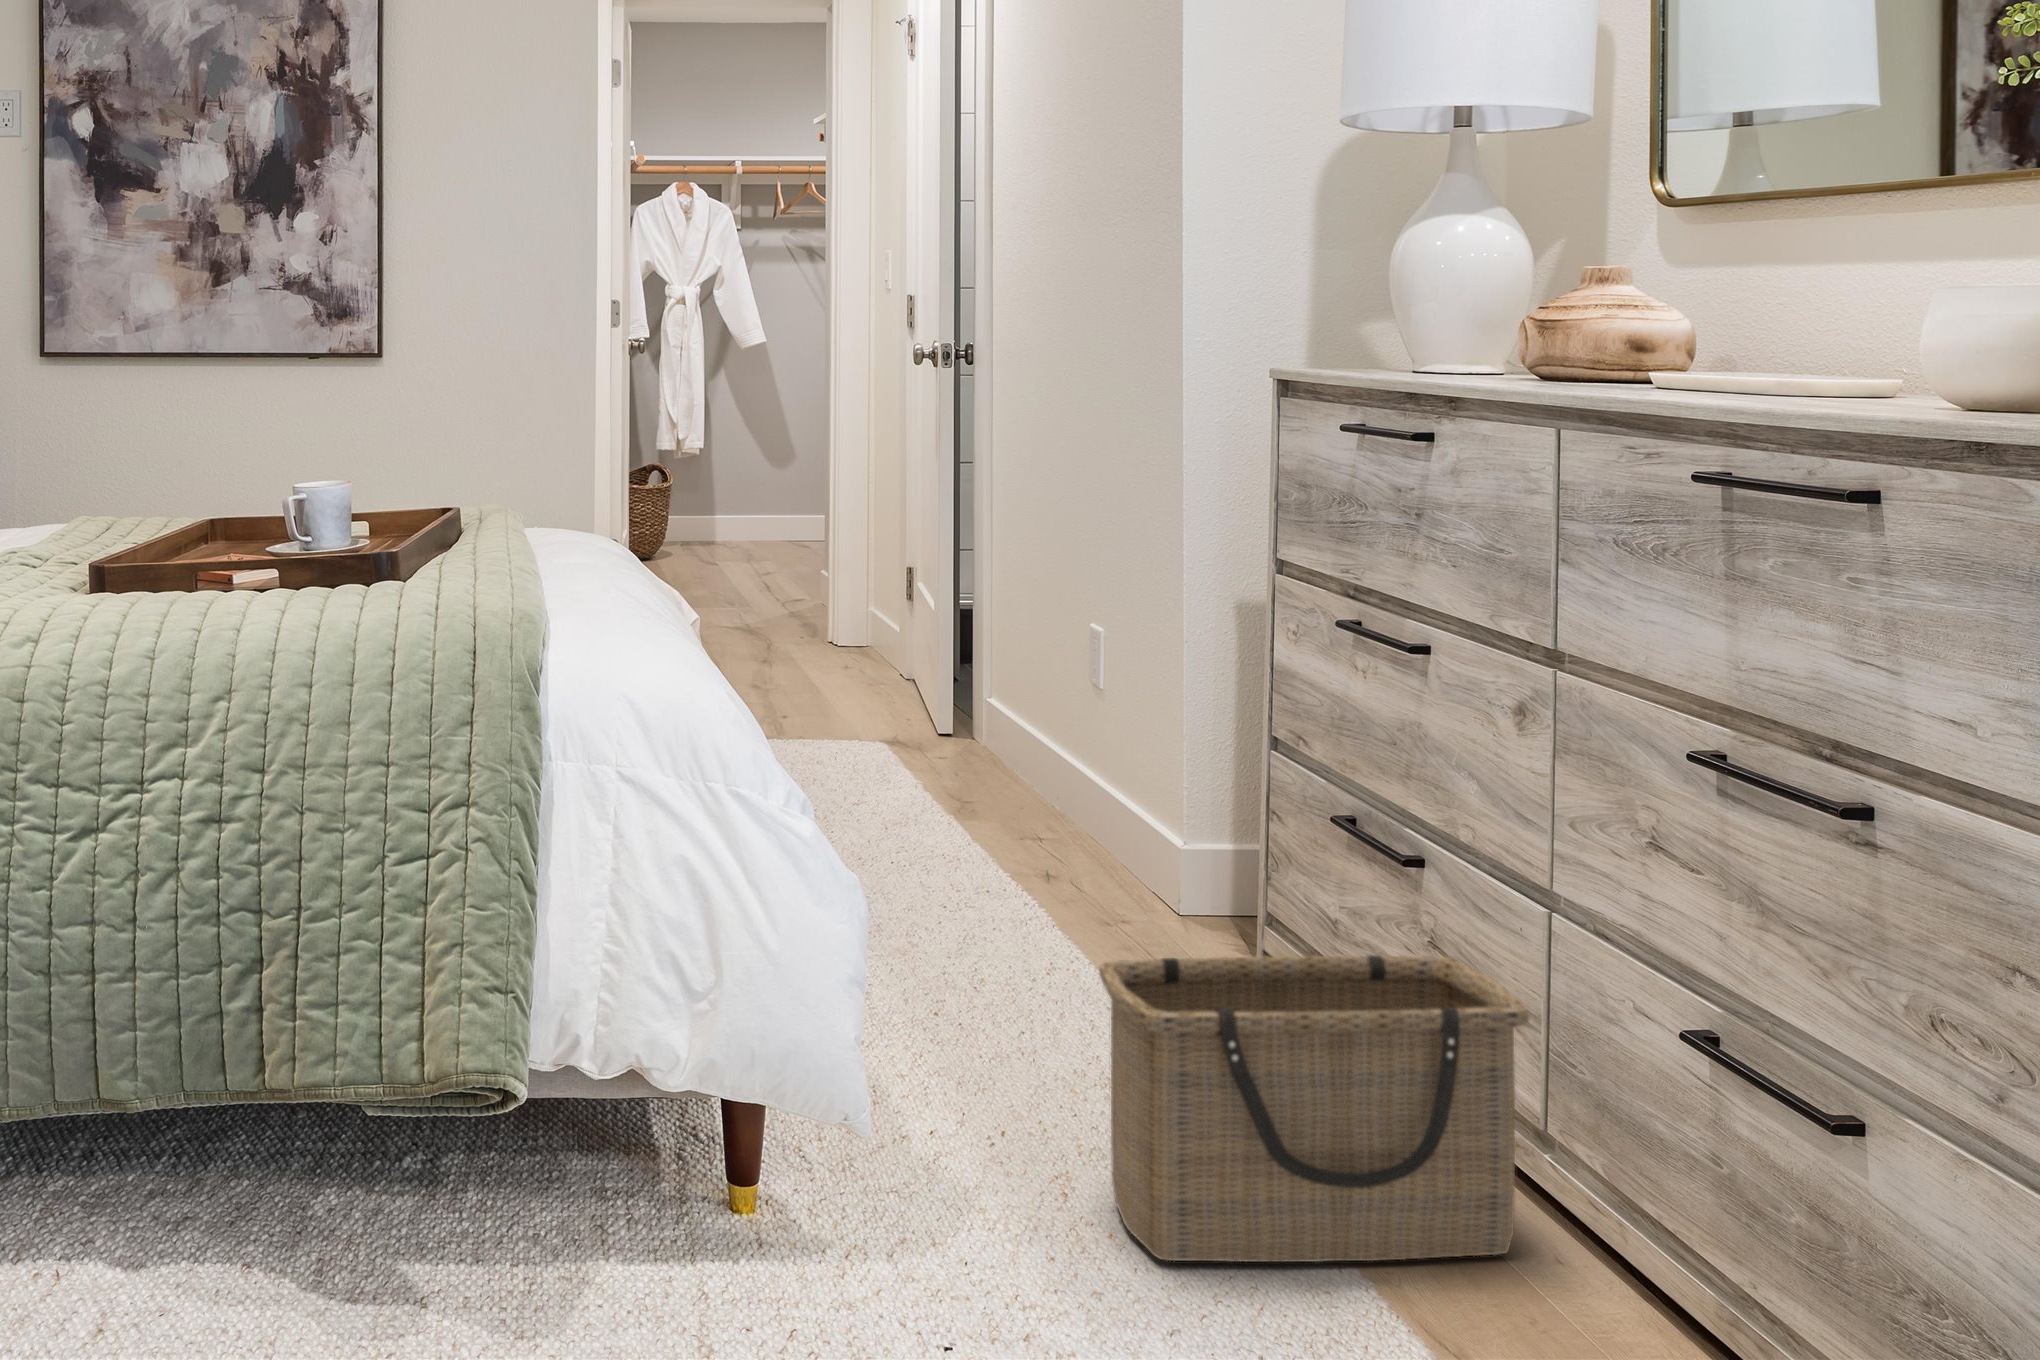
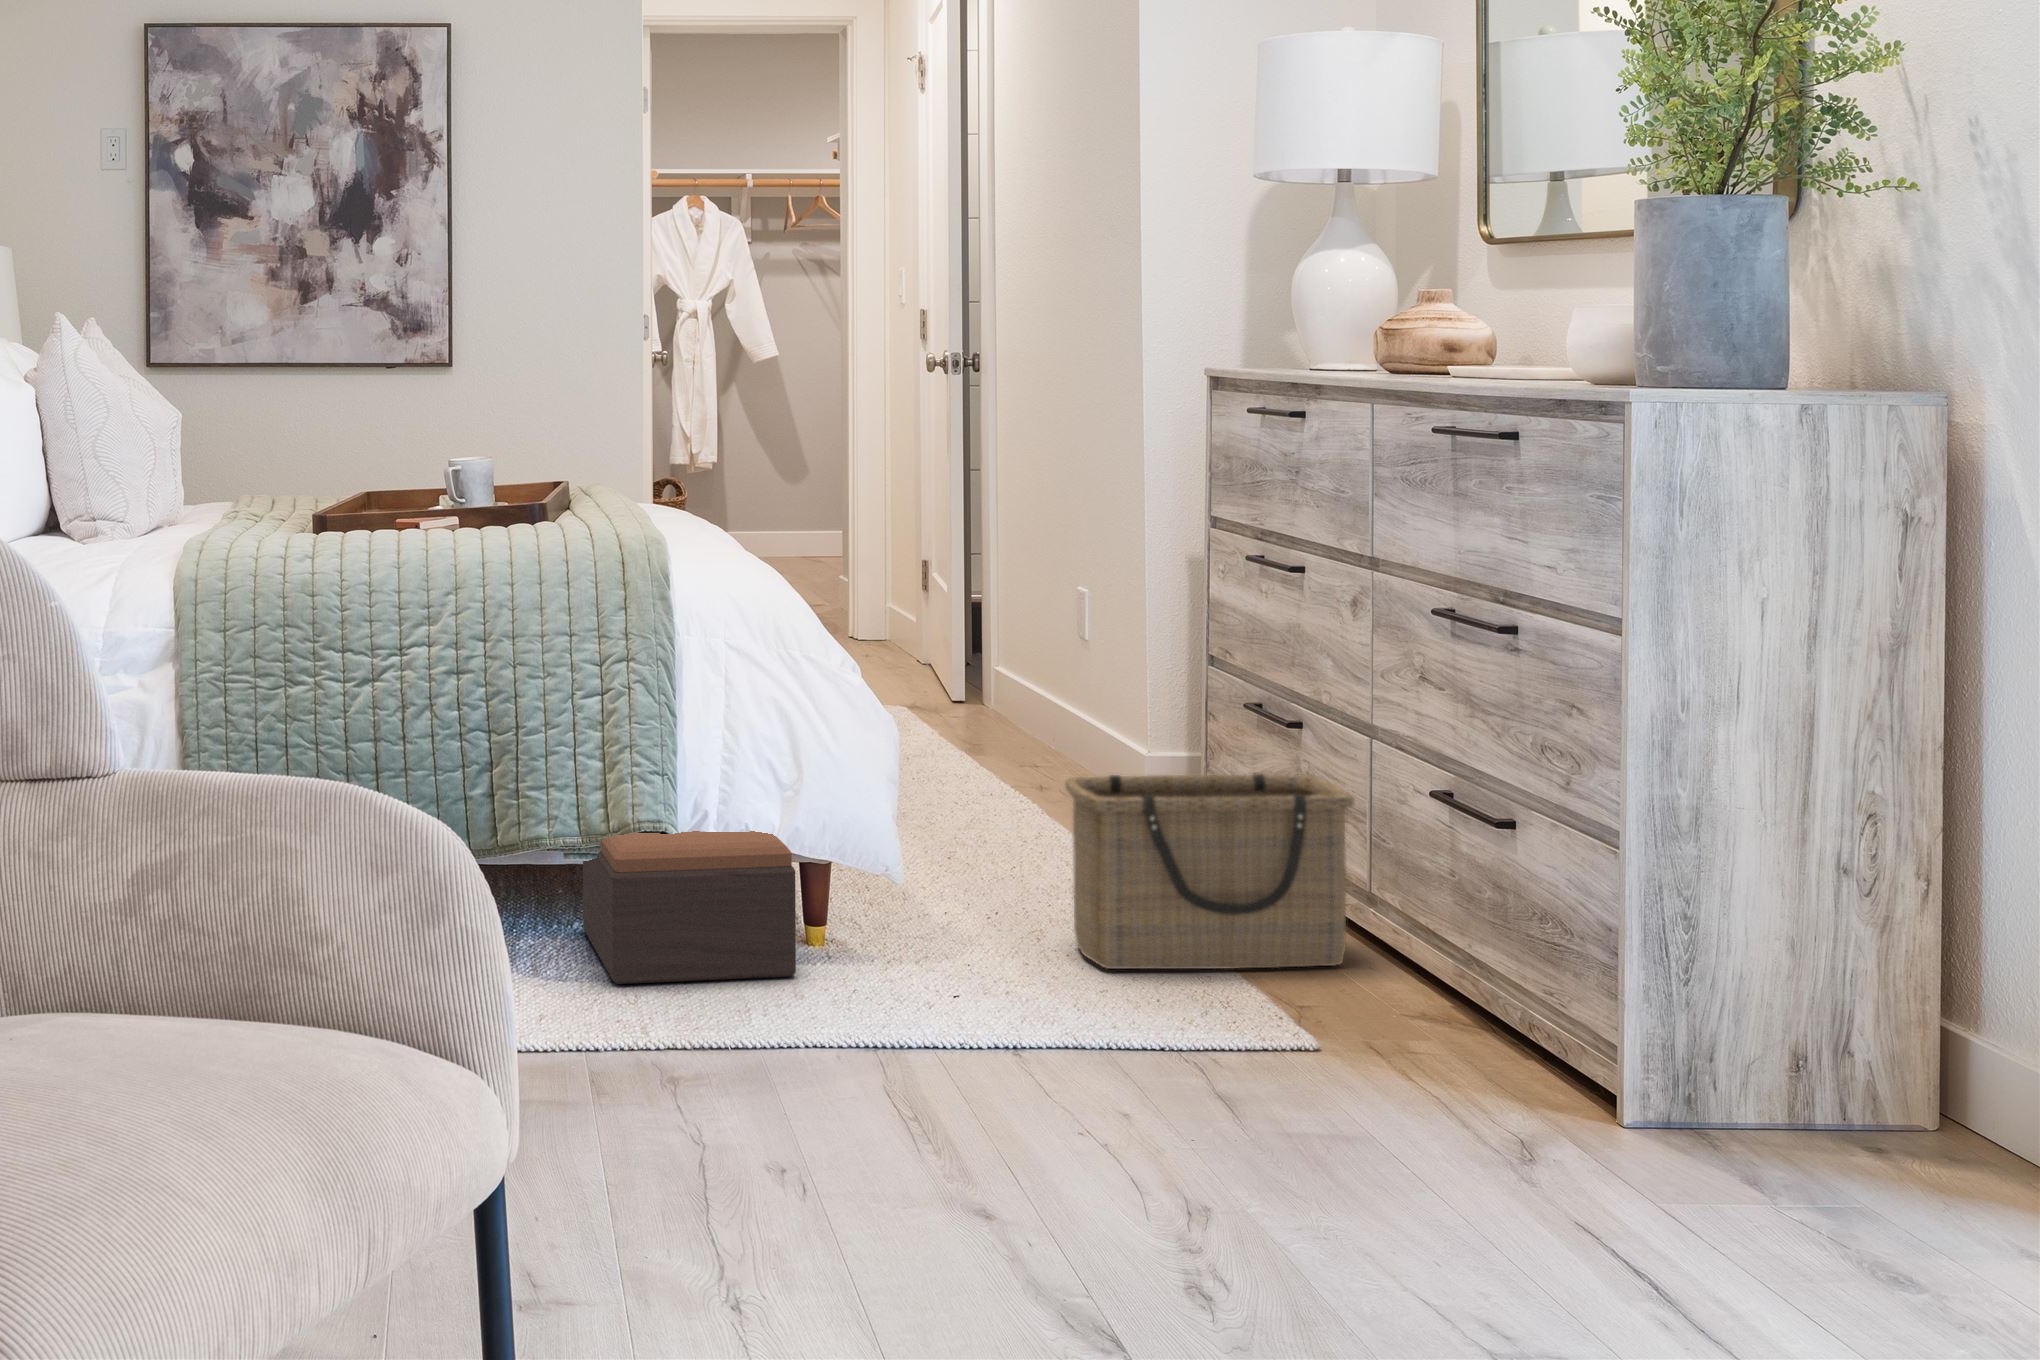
footstool: none [421,985,705,1291] -> present [583,831,796,984]

